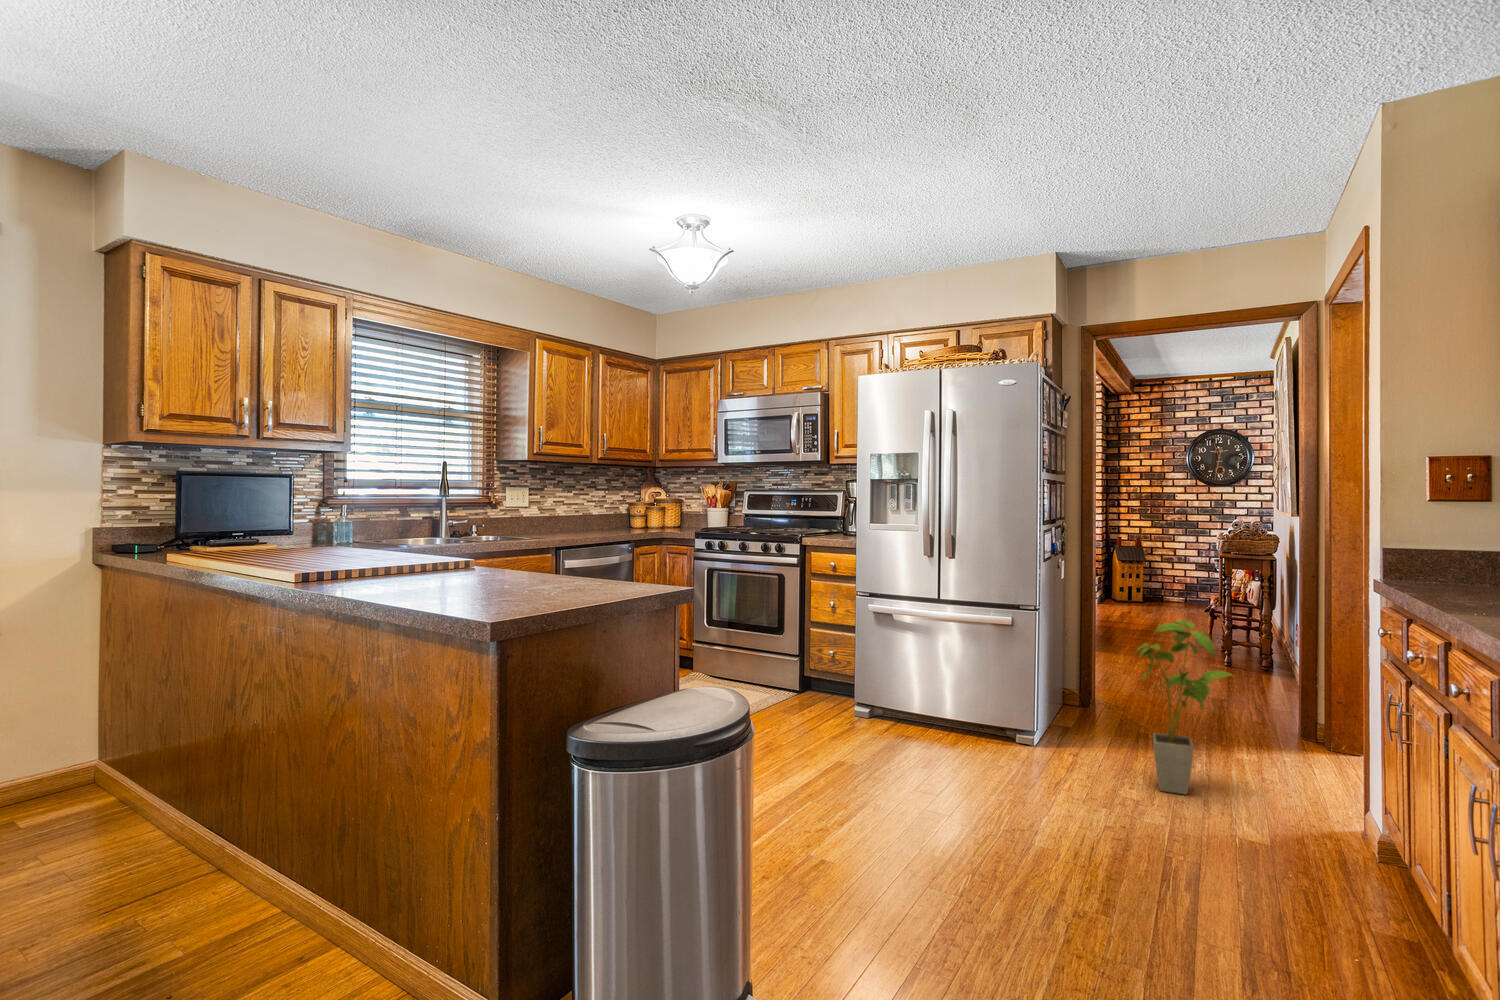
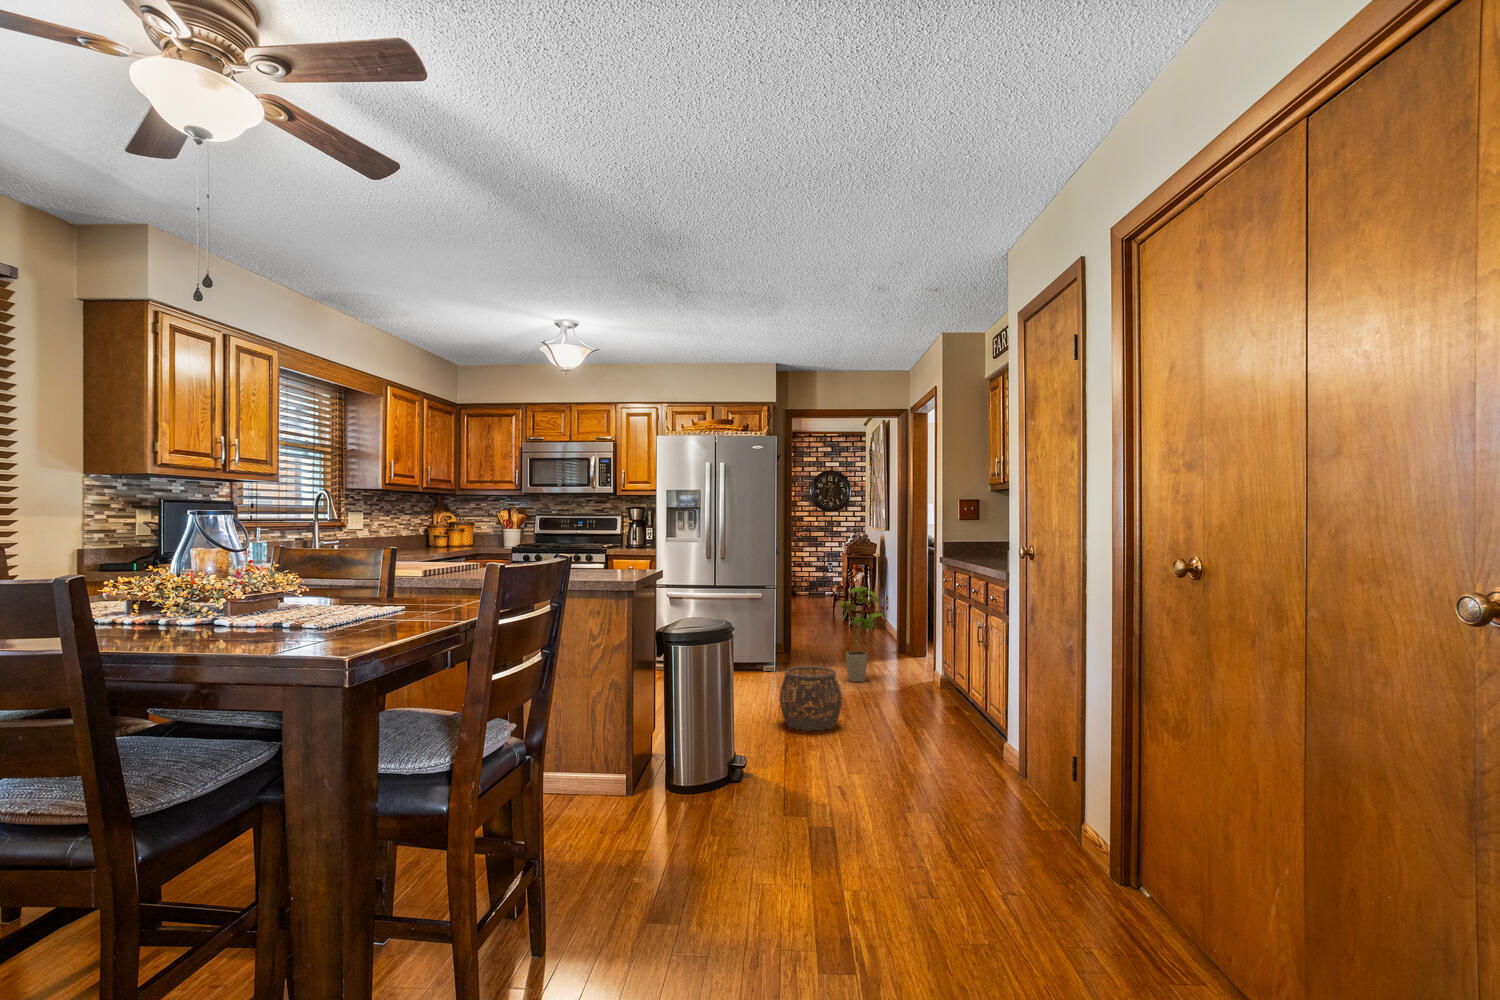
woven basket: none [944,776,1074,923] -> present [780,666,842,731]

